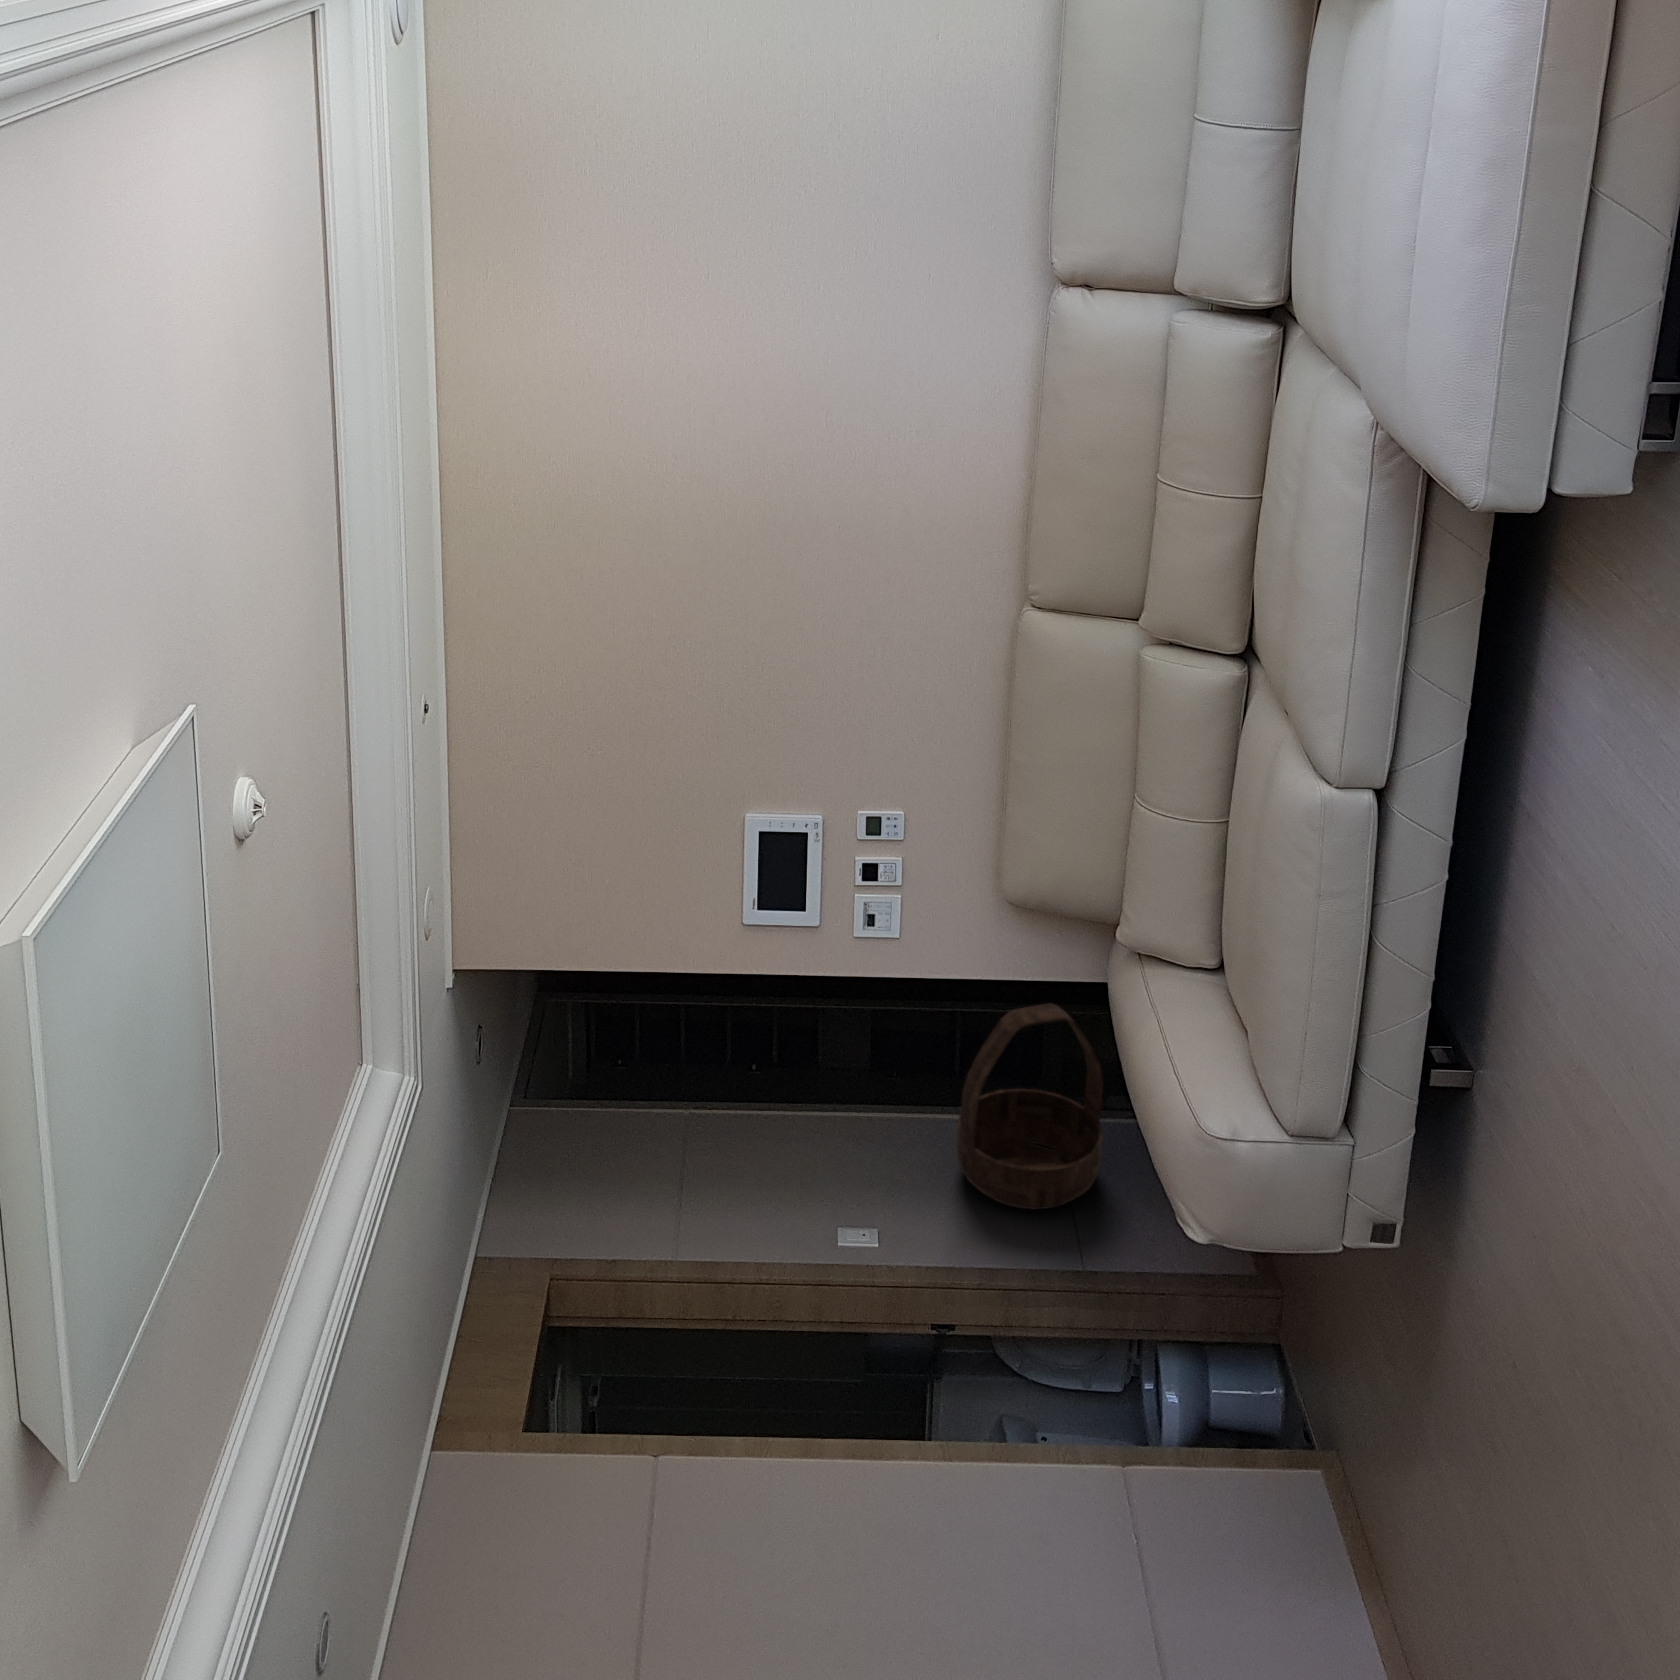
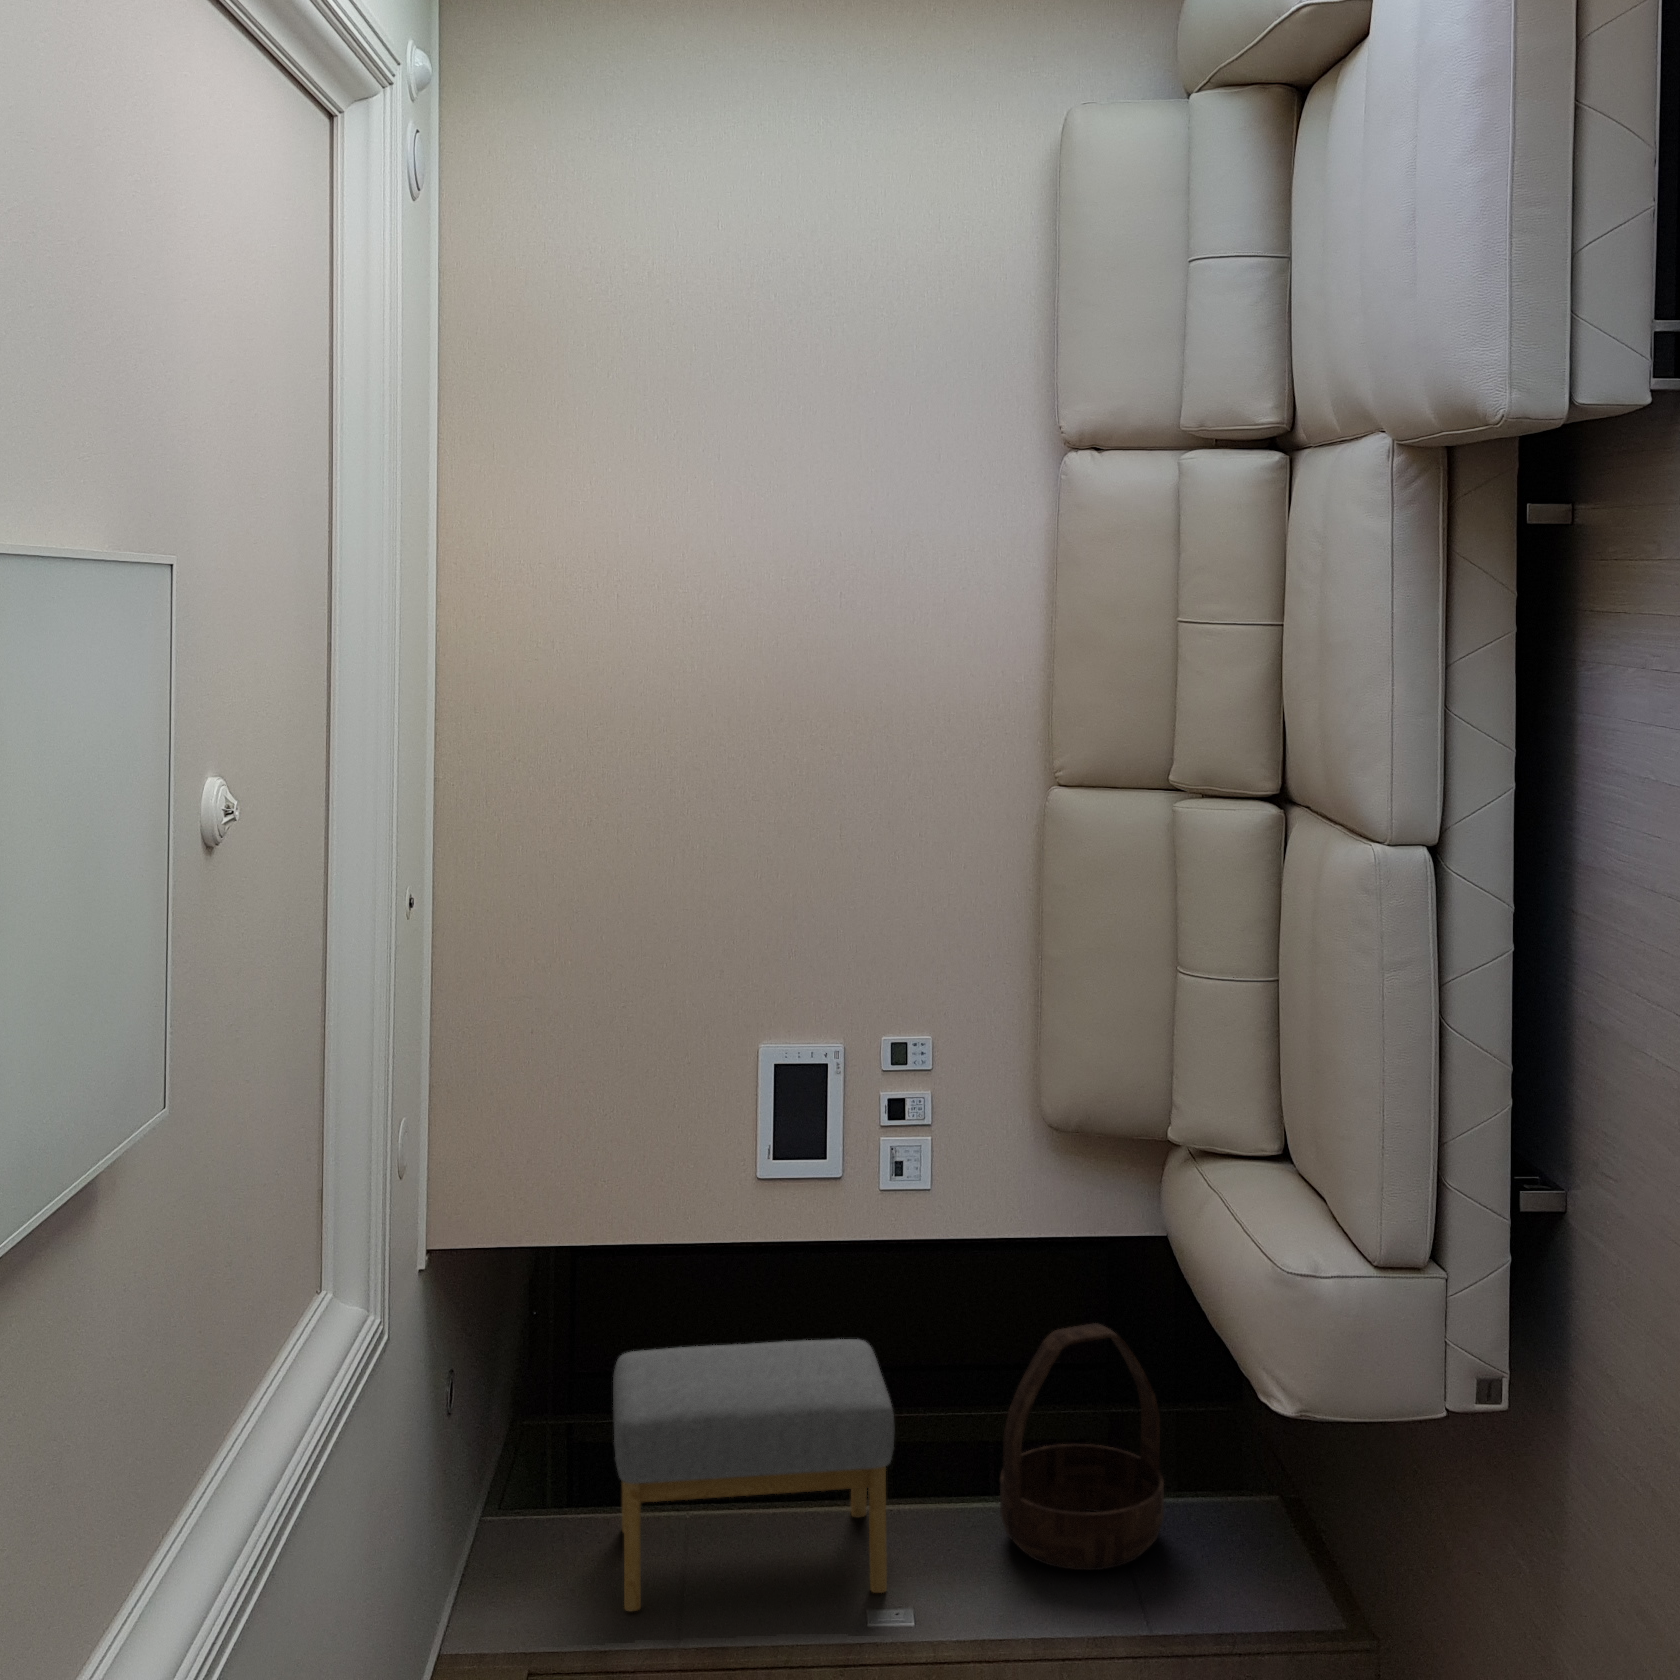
footstool: none [621,998,865,1227] -> present [613,1339,894,1611]

